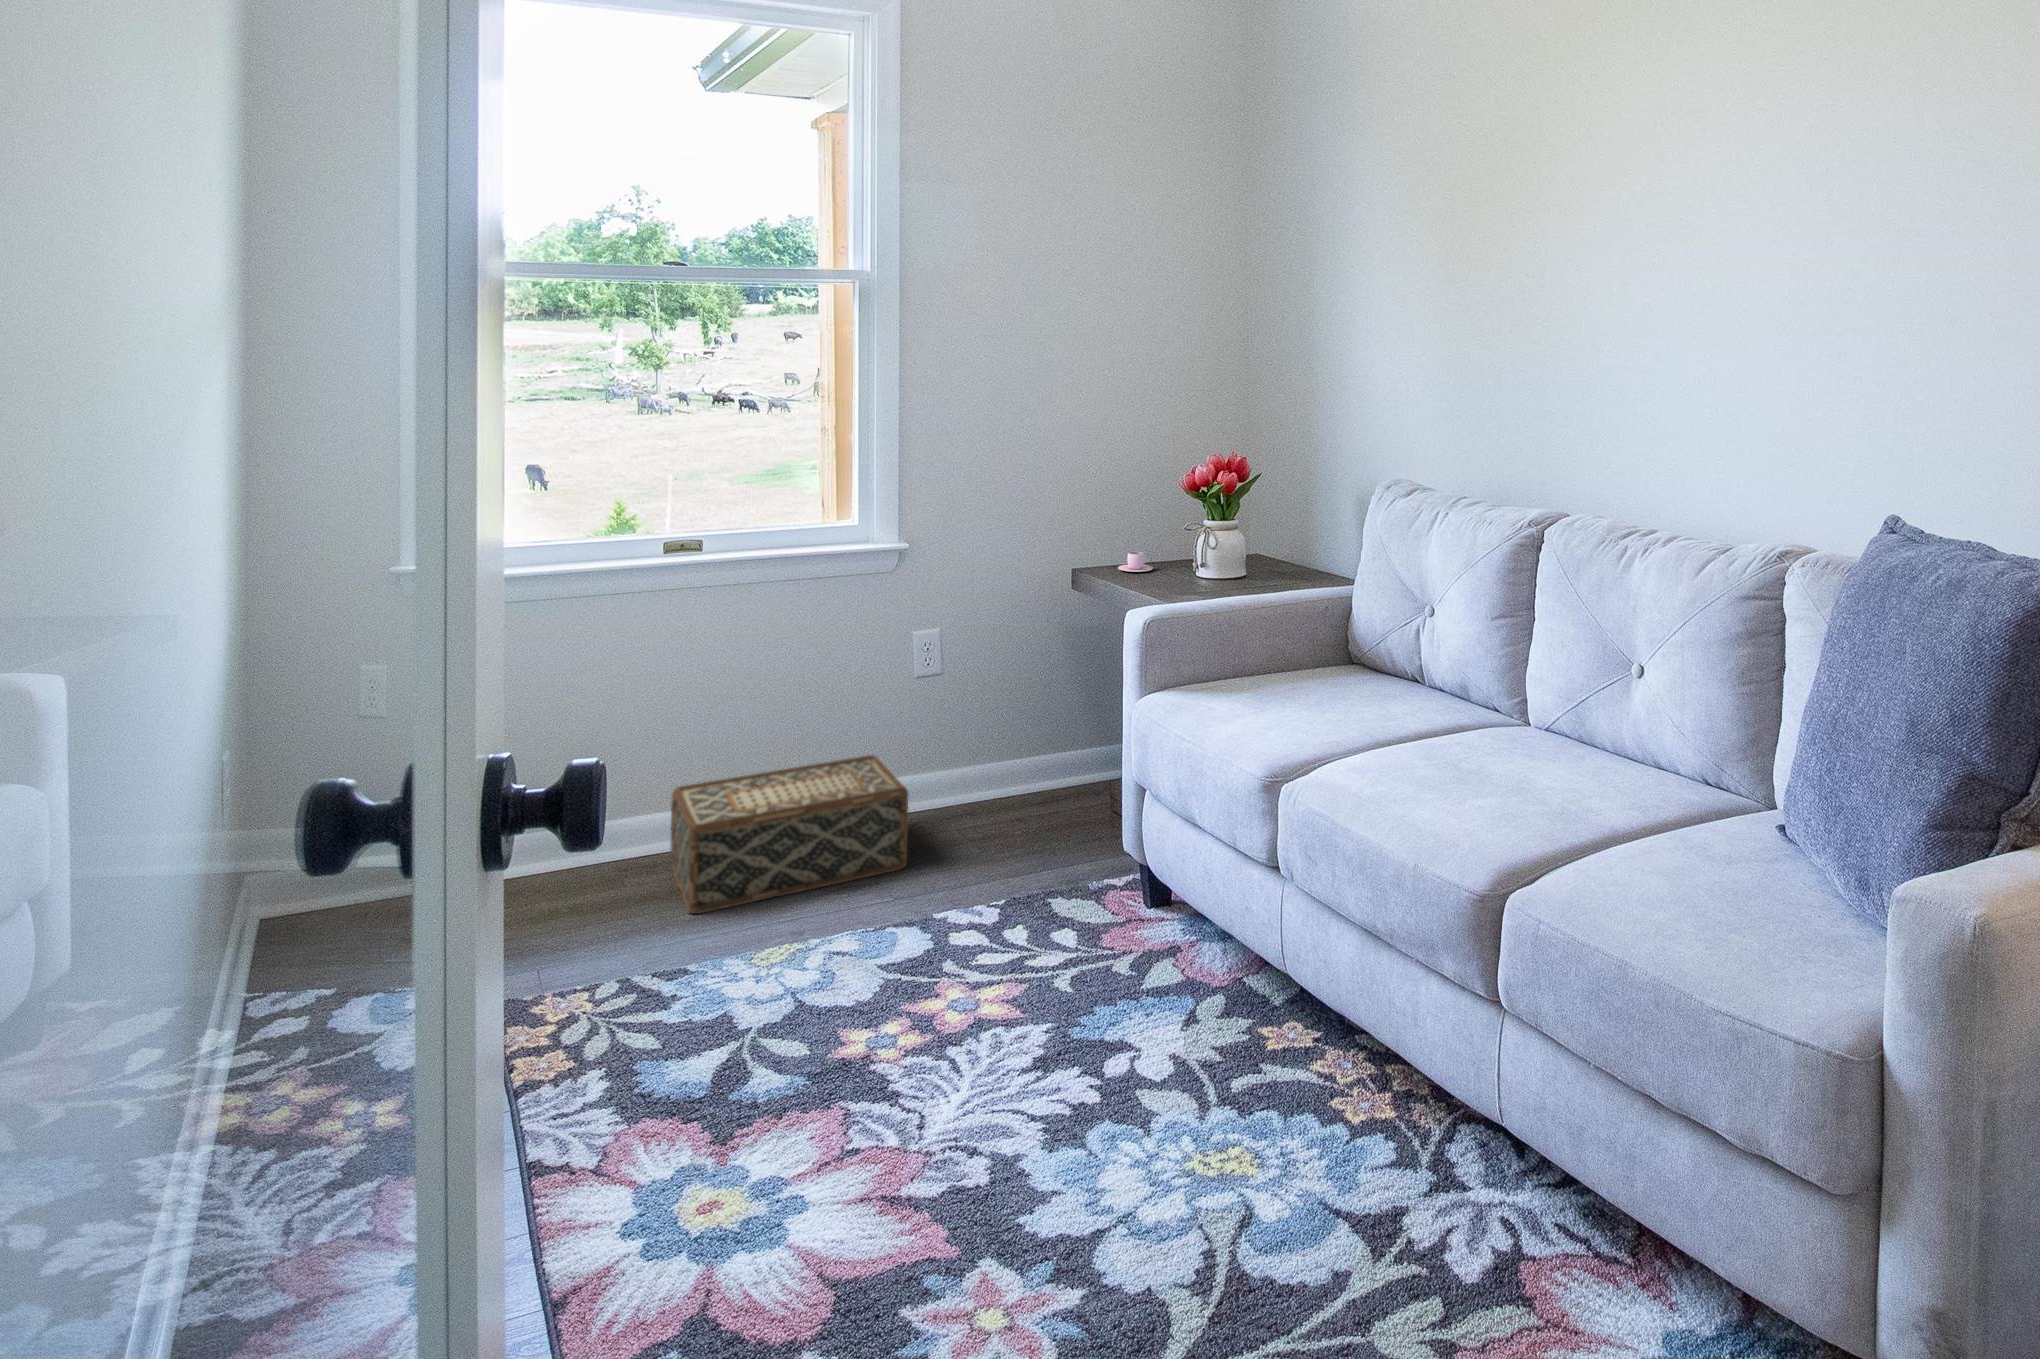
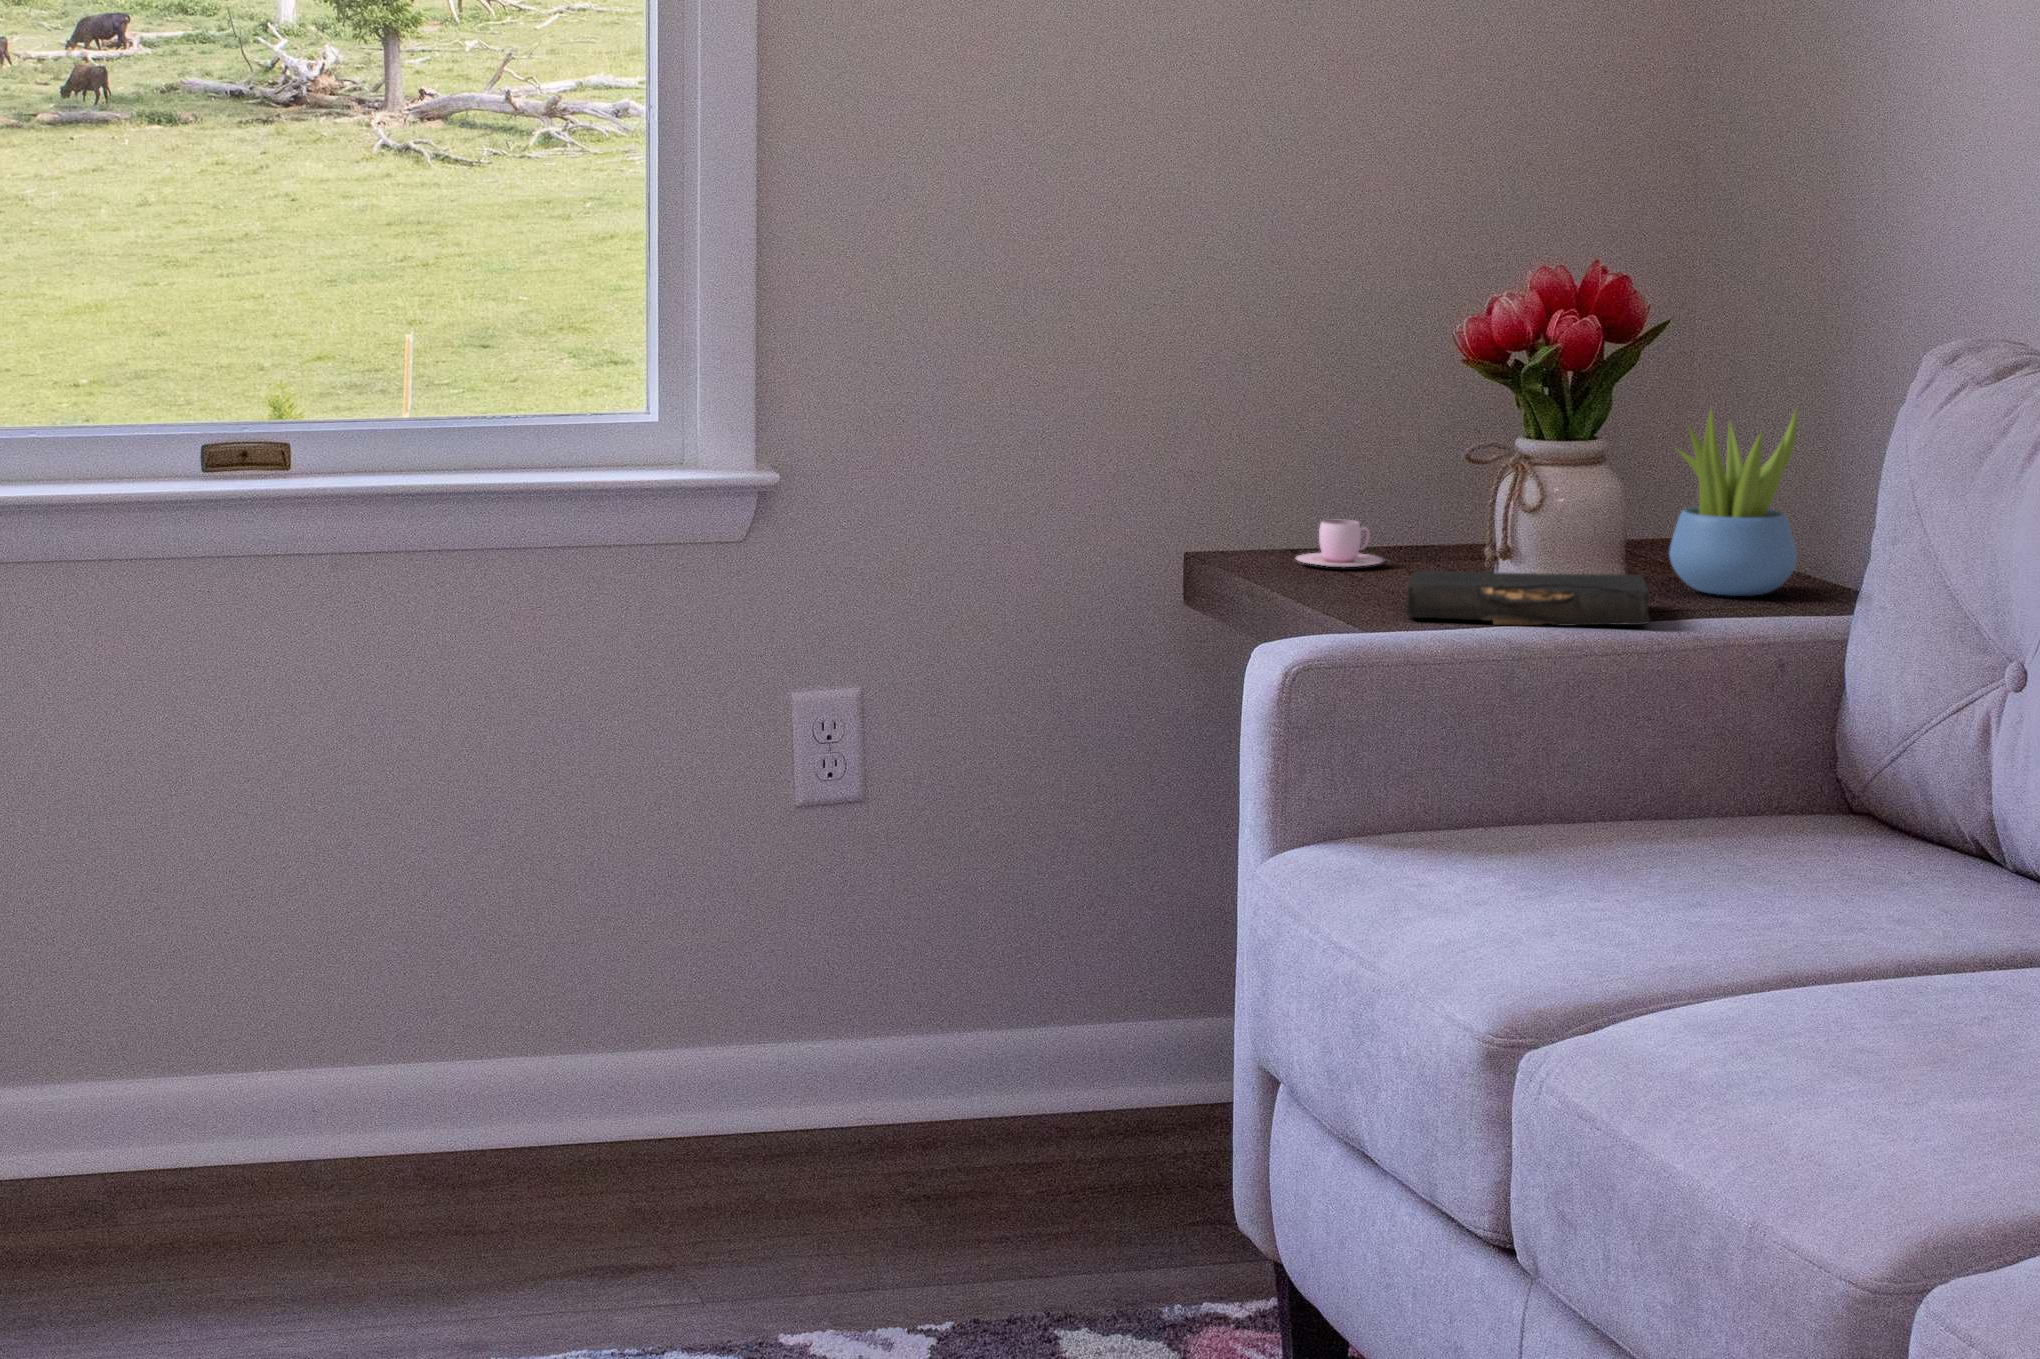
succulent plant: none [1266,508,1312,580] -> present [1669,410,1797,596]
book: none [1177,576,1273,602] -> present [1405,571,1650,626]
woven basket: present [671,755,908,914] -> none [268,962,759,1258]

